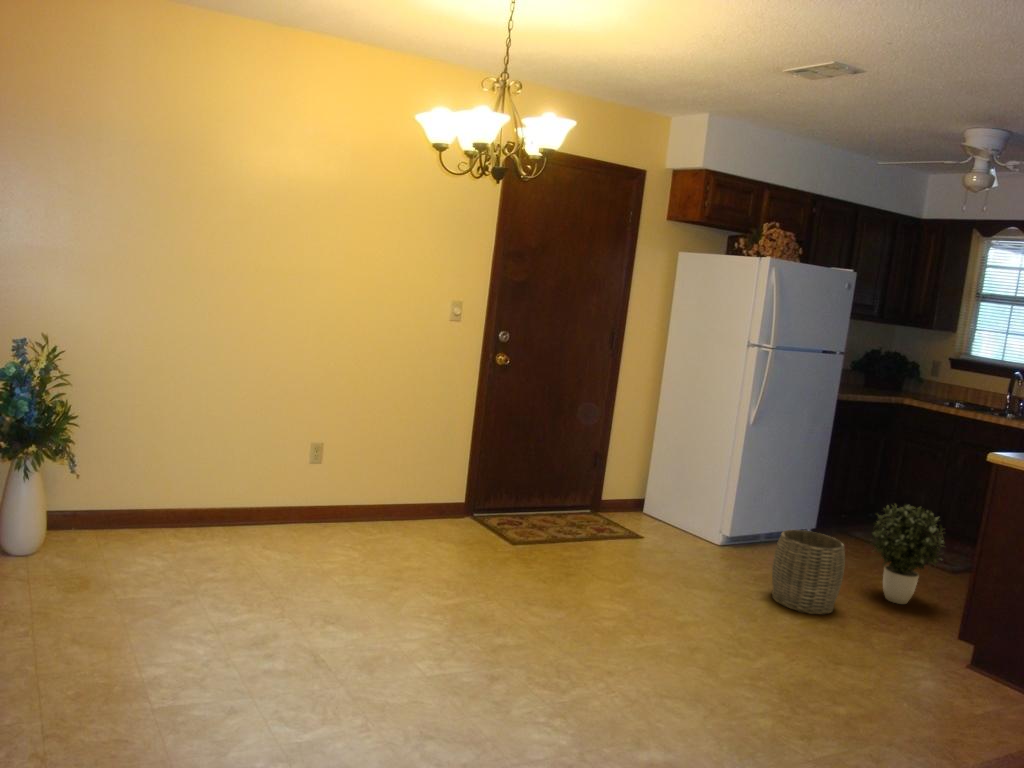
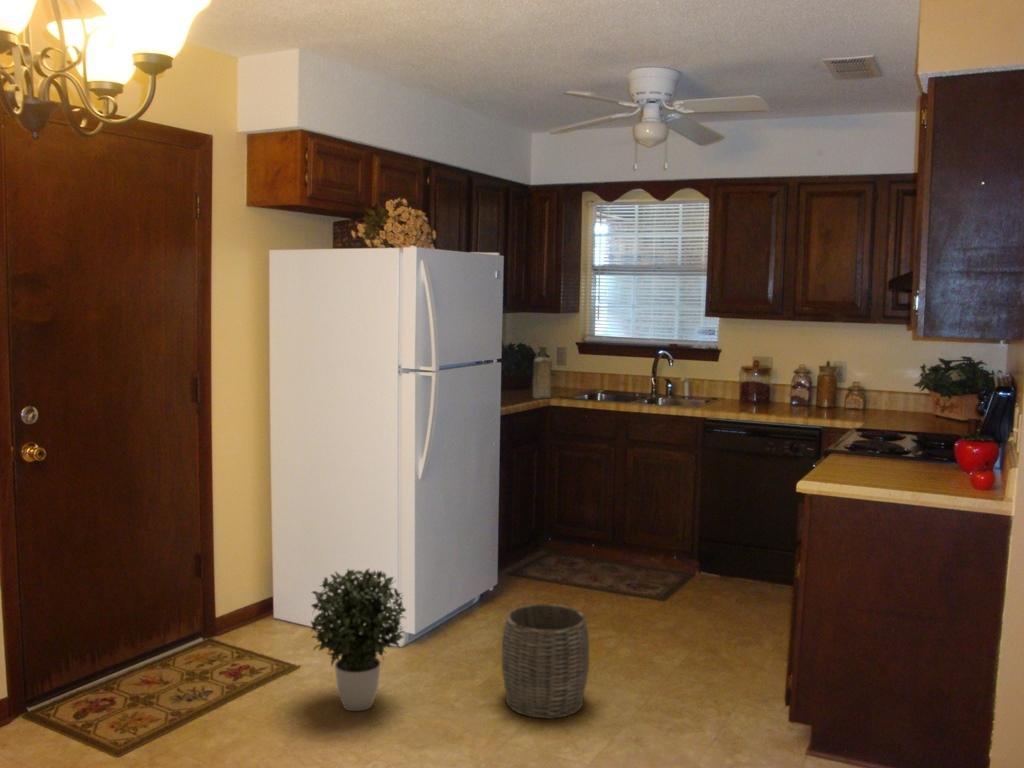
bottle: none [886,353,912,399] -> present [533,345,552,399]
potted plant: present [872,504,944,604] -> present [311,569,406,711]

